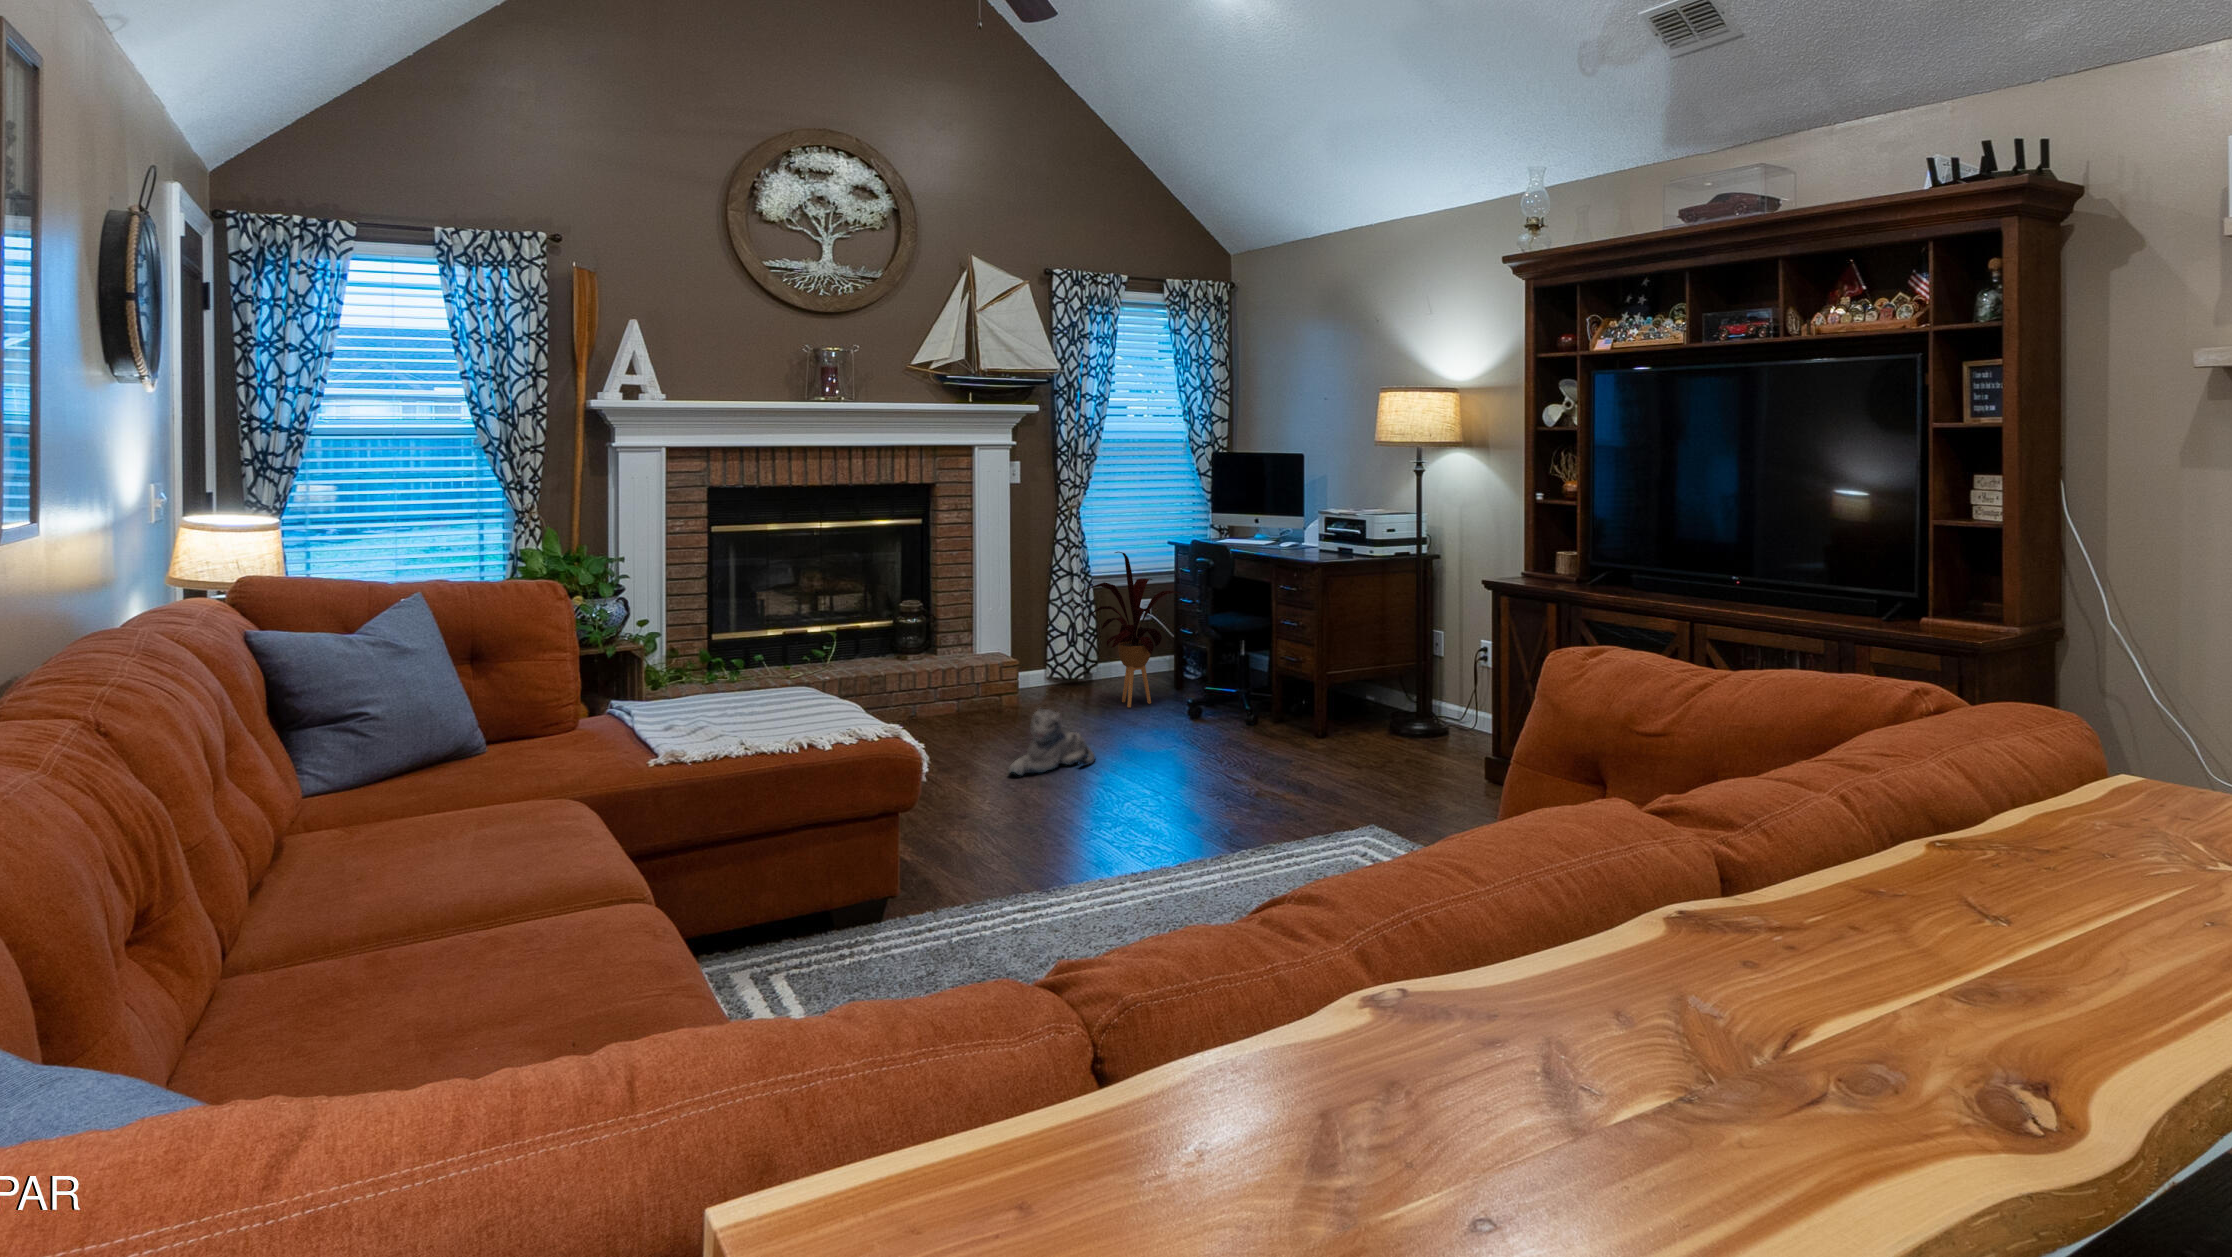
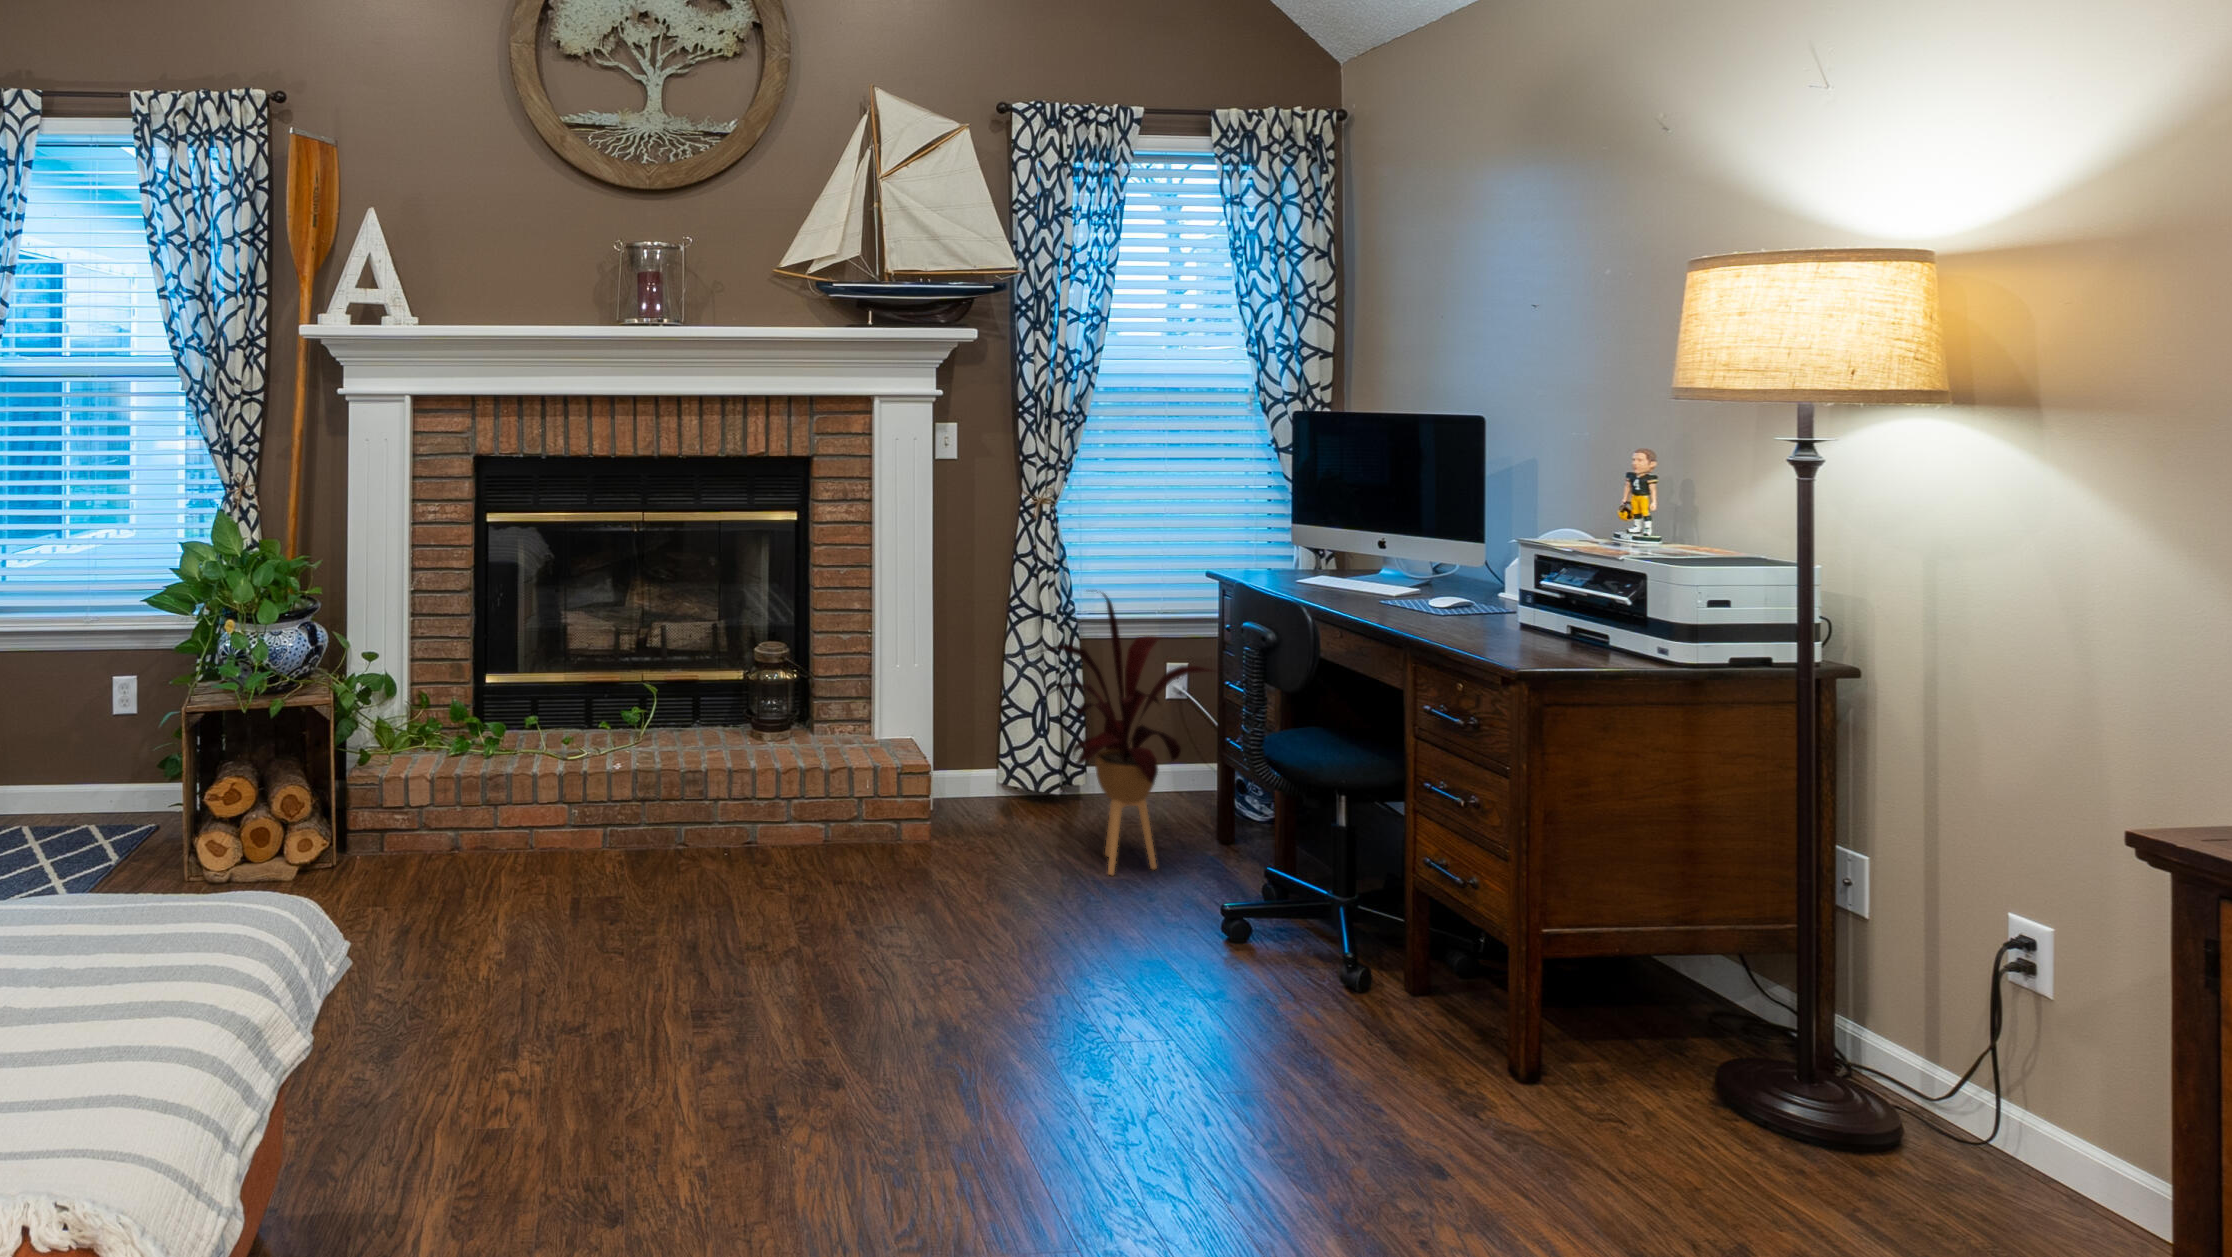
plush toy: present [1008,707,1095,775] -> none [745,941,960,1098]

